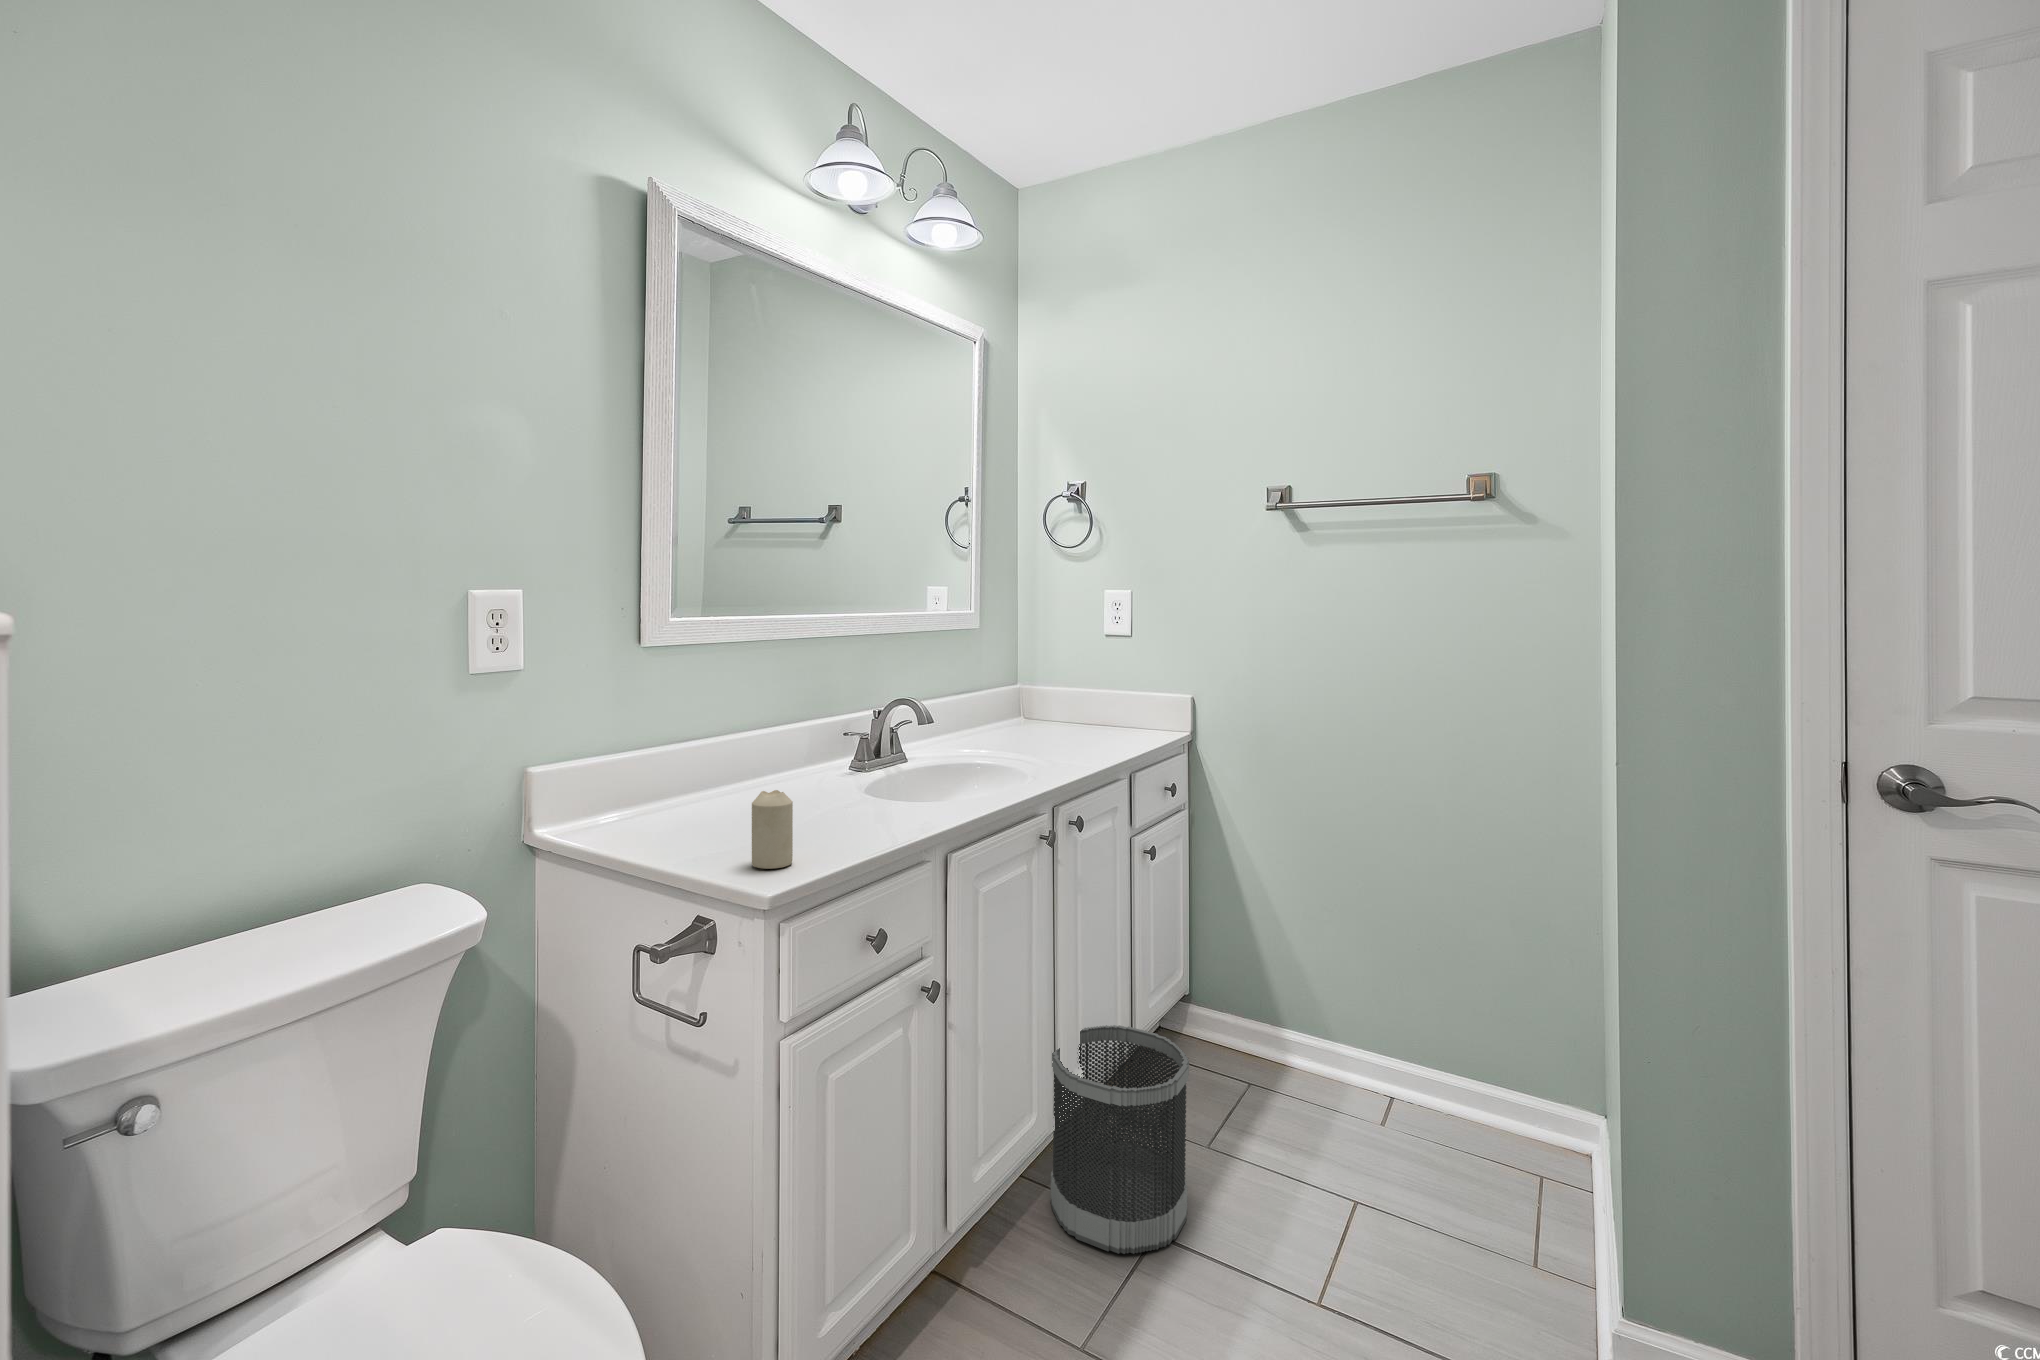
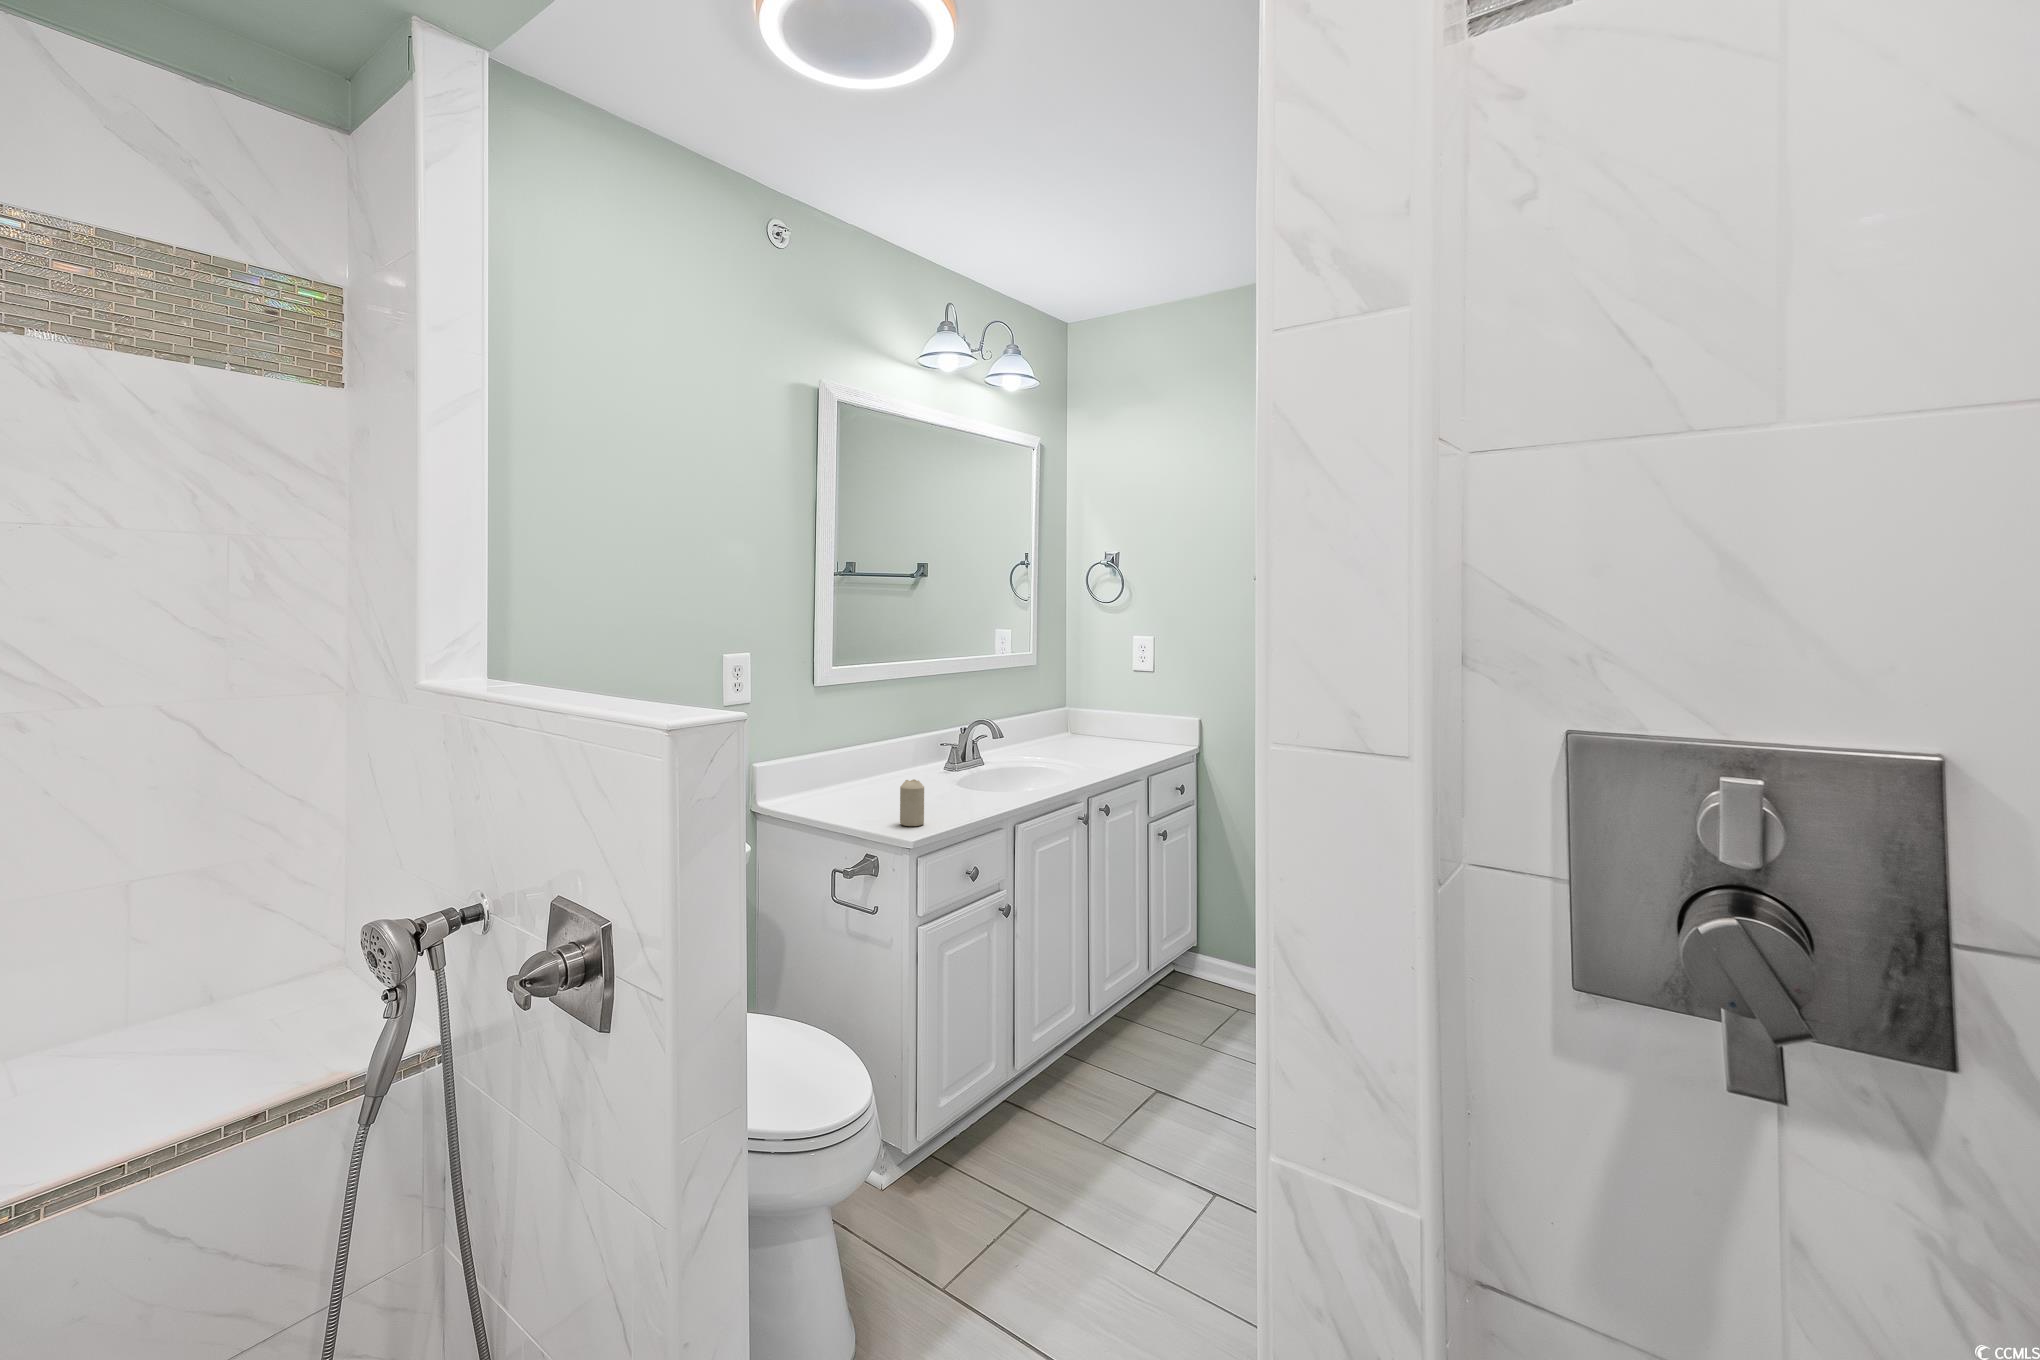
wastebasket: present [1051,1025,1189,1254] -> none [1085,954,1182,1102]

